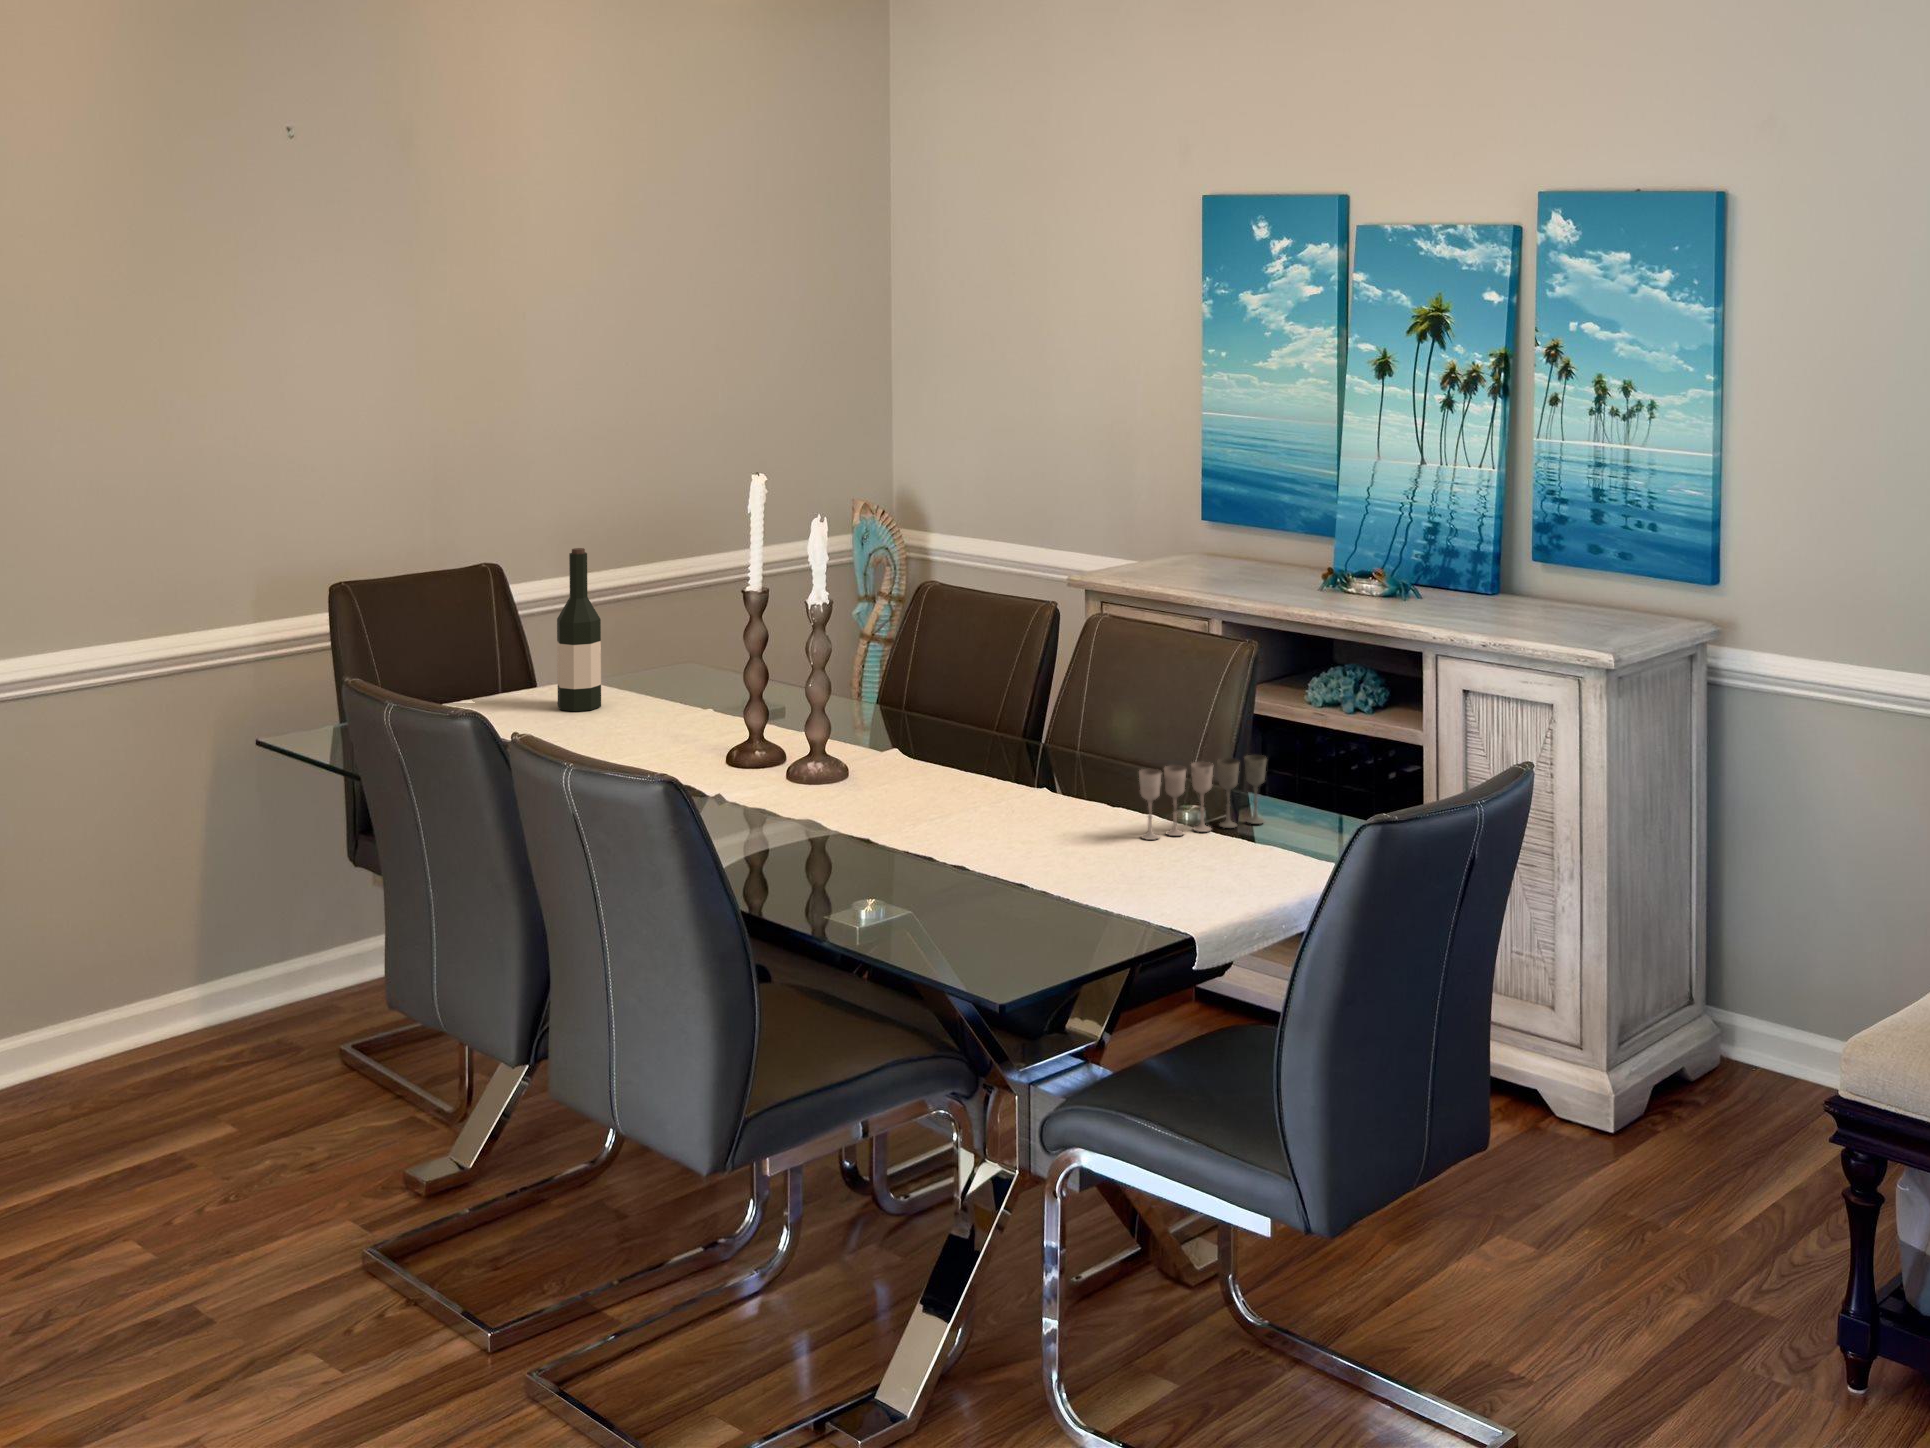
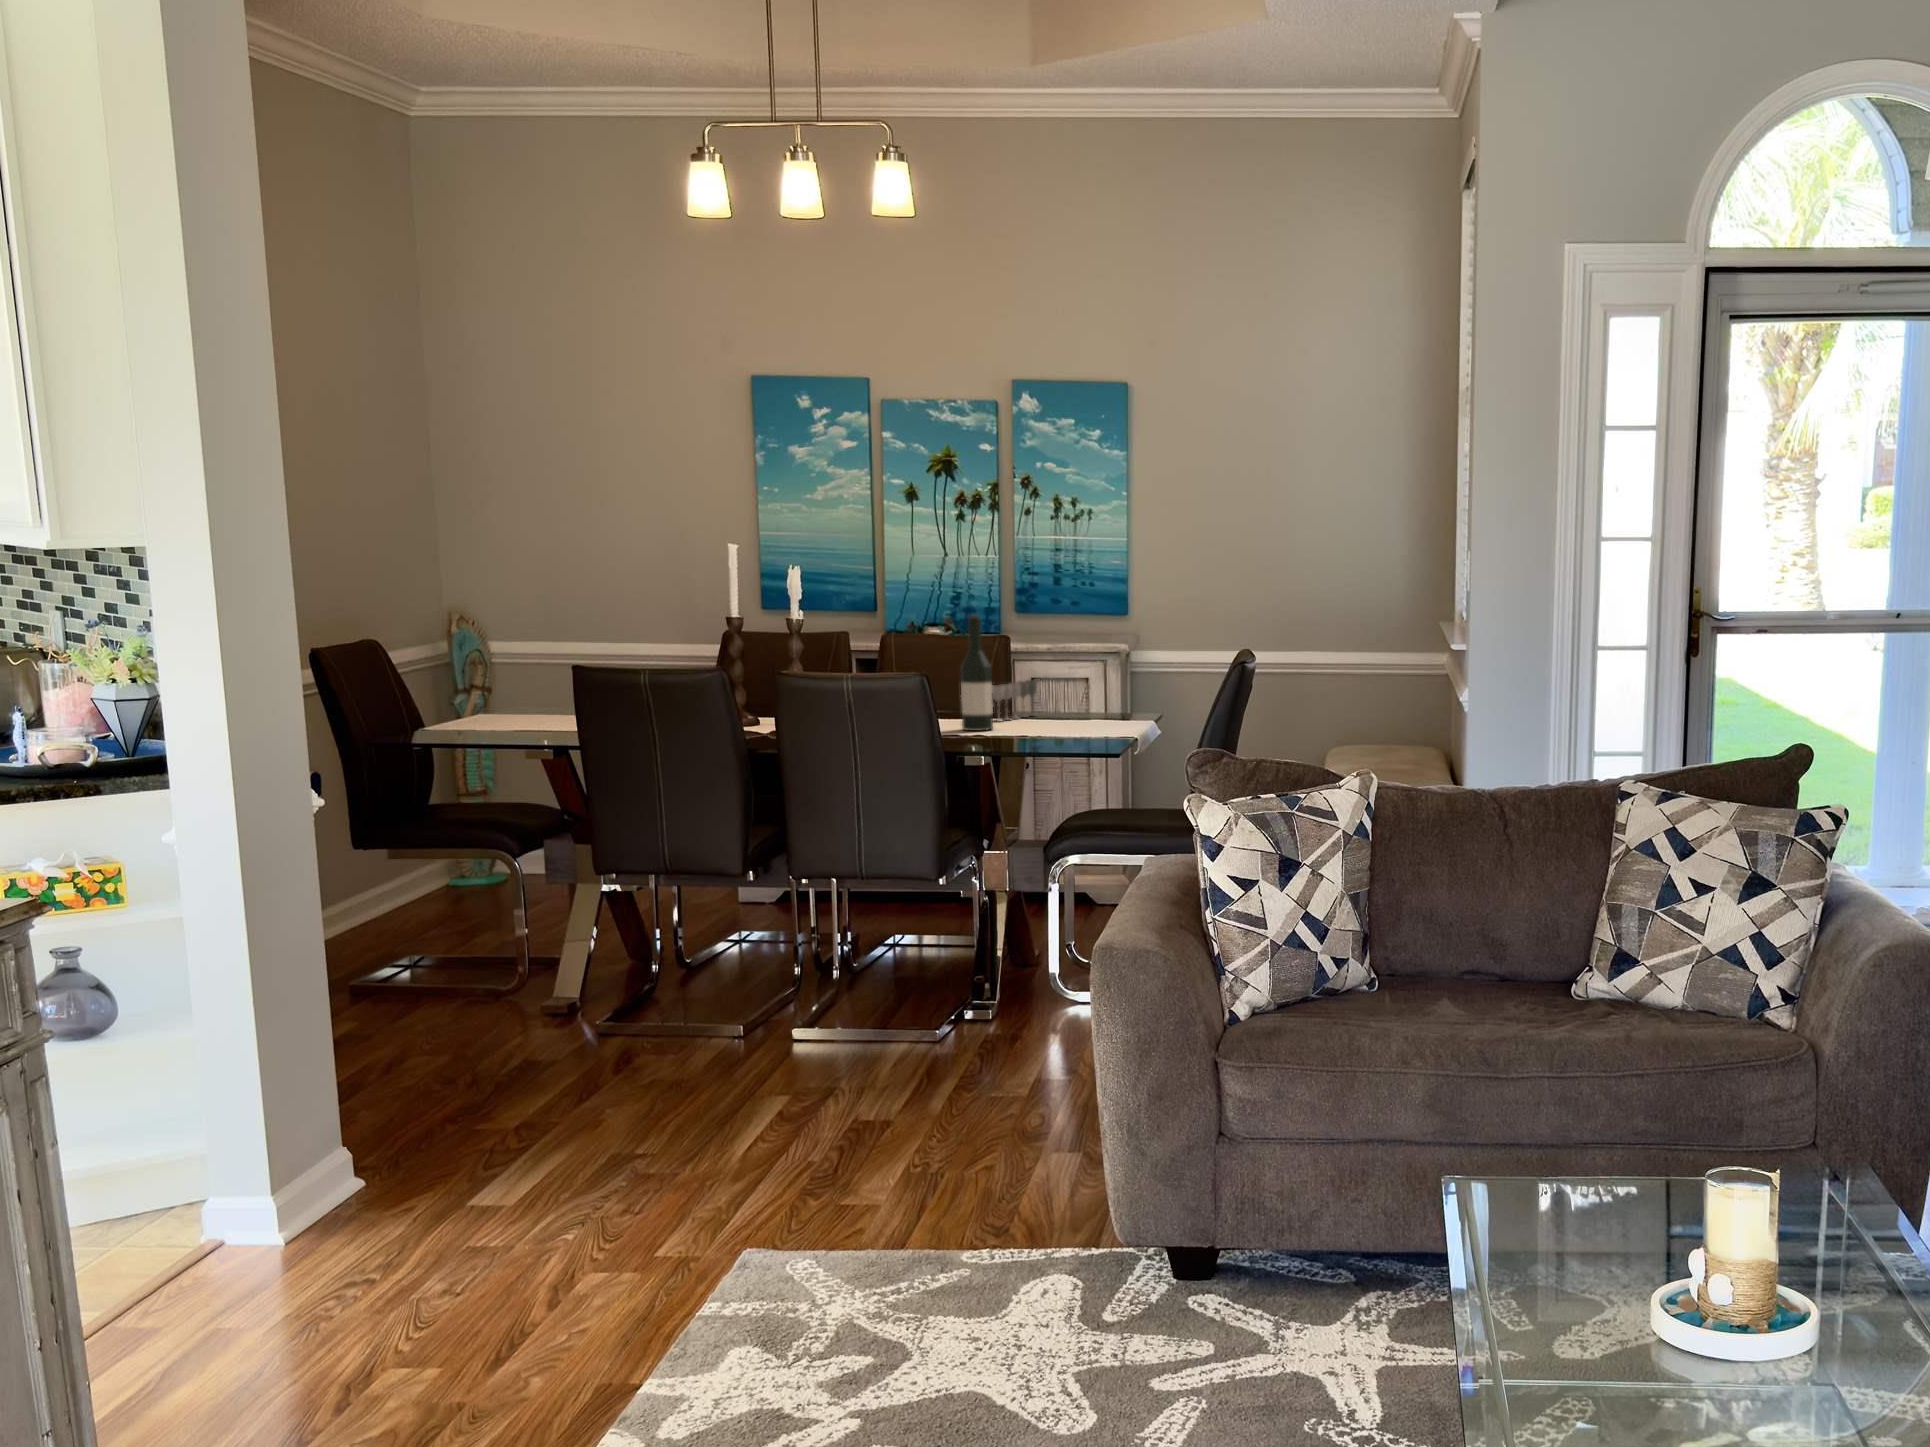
wine bottle: present [557,548,601,711] -> present [961,615,993,731]

